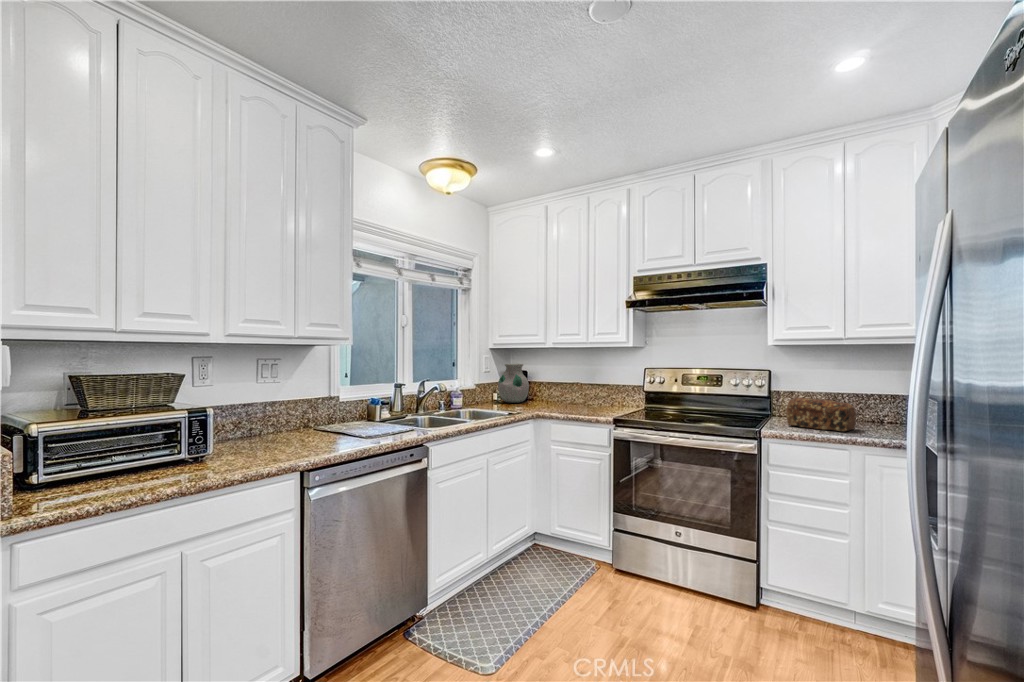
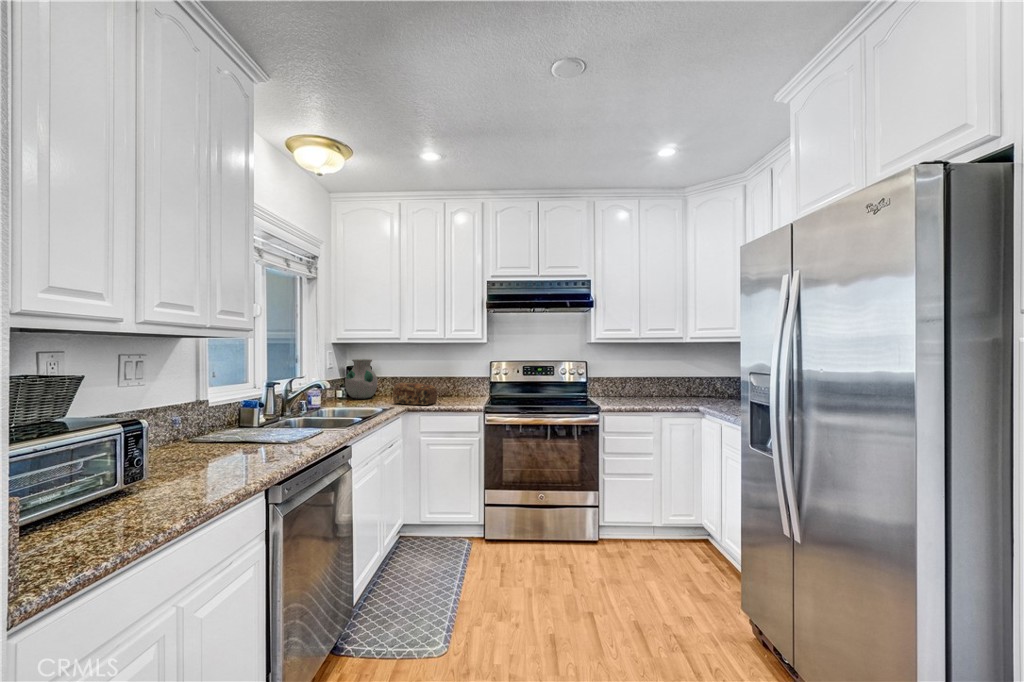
bread loaf: present [786,398,856,431] -> present [393,382,437,405]

